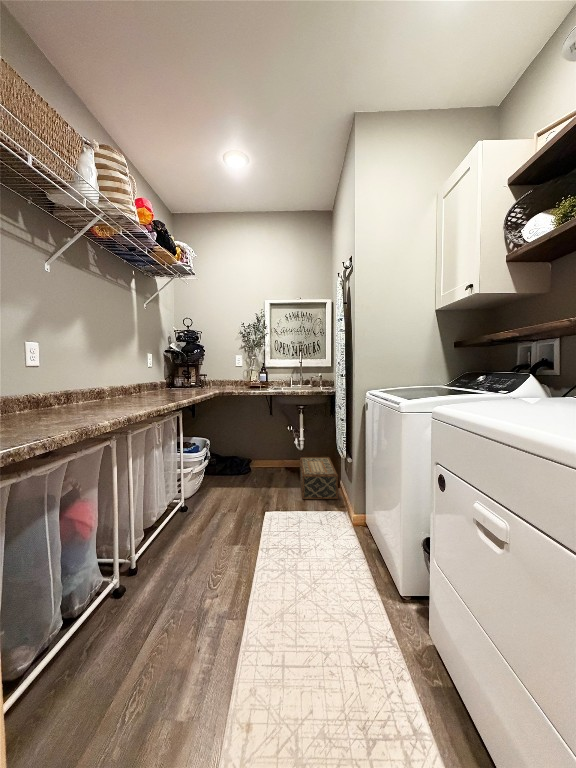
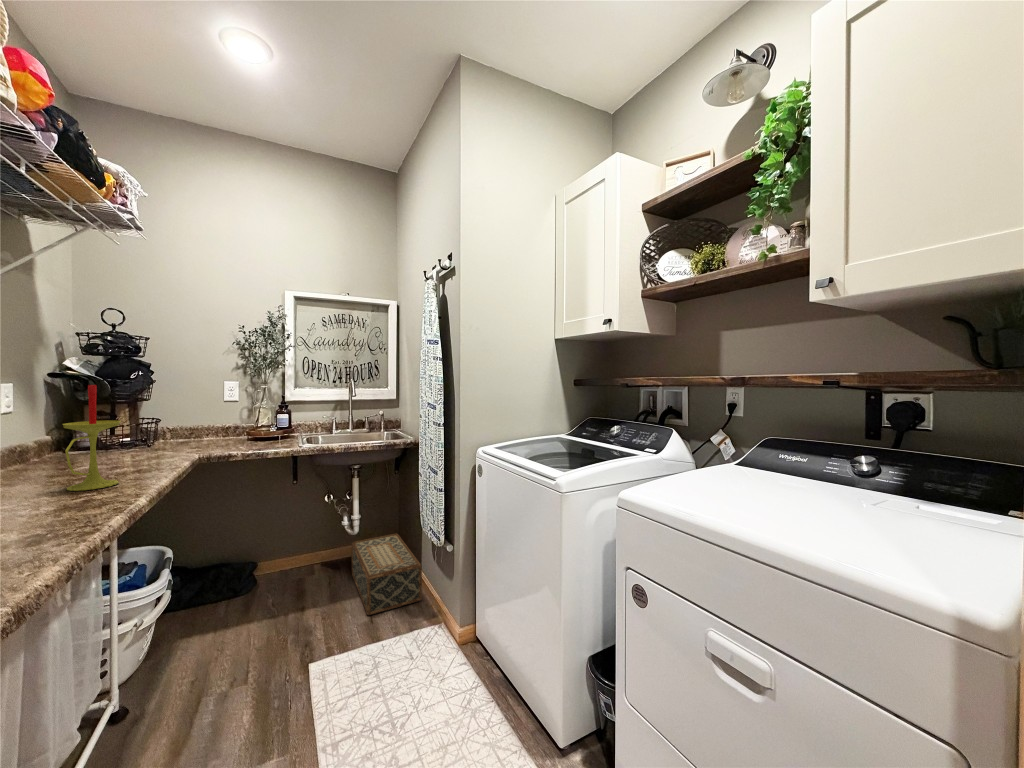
candle: none [162,347,182,396] -> present [63,385,121,491]

